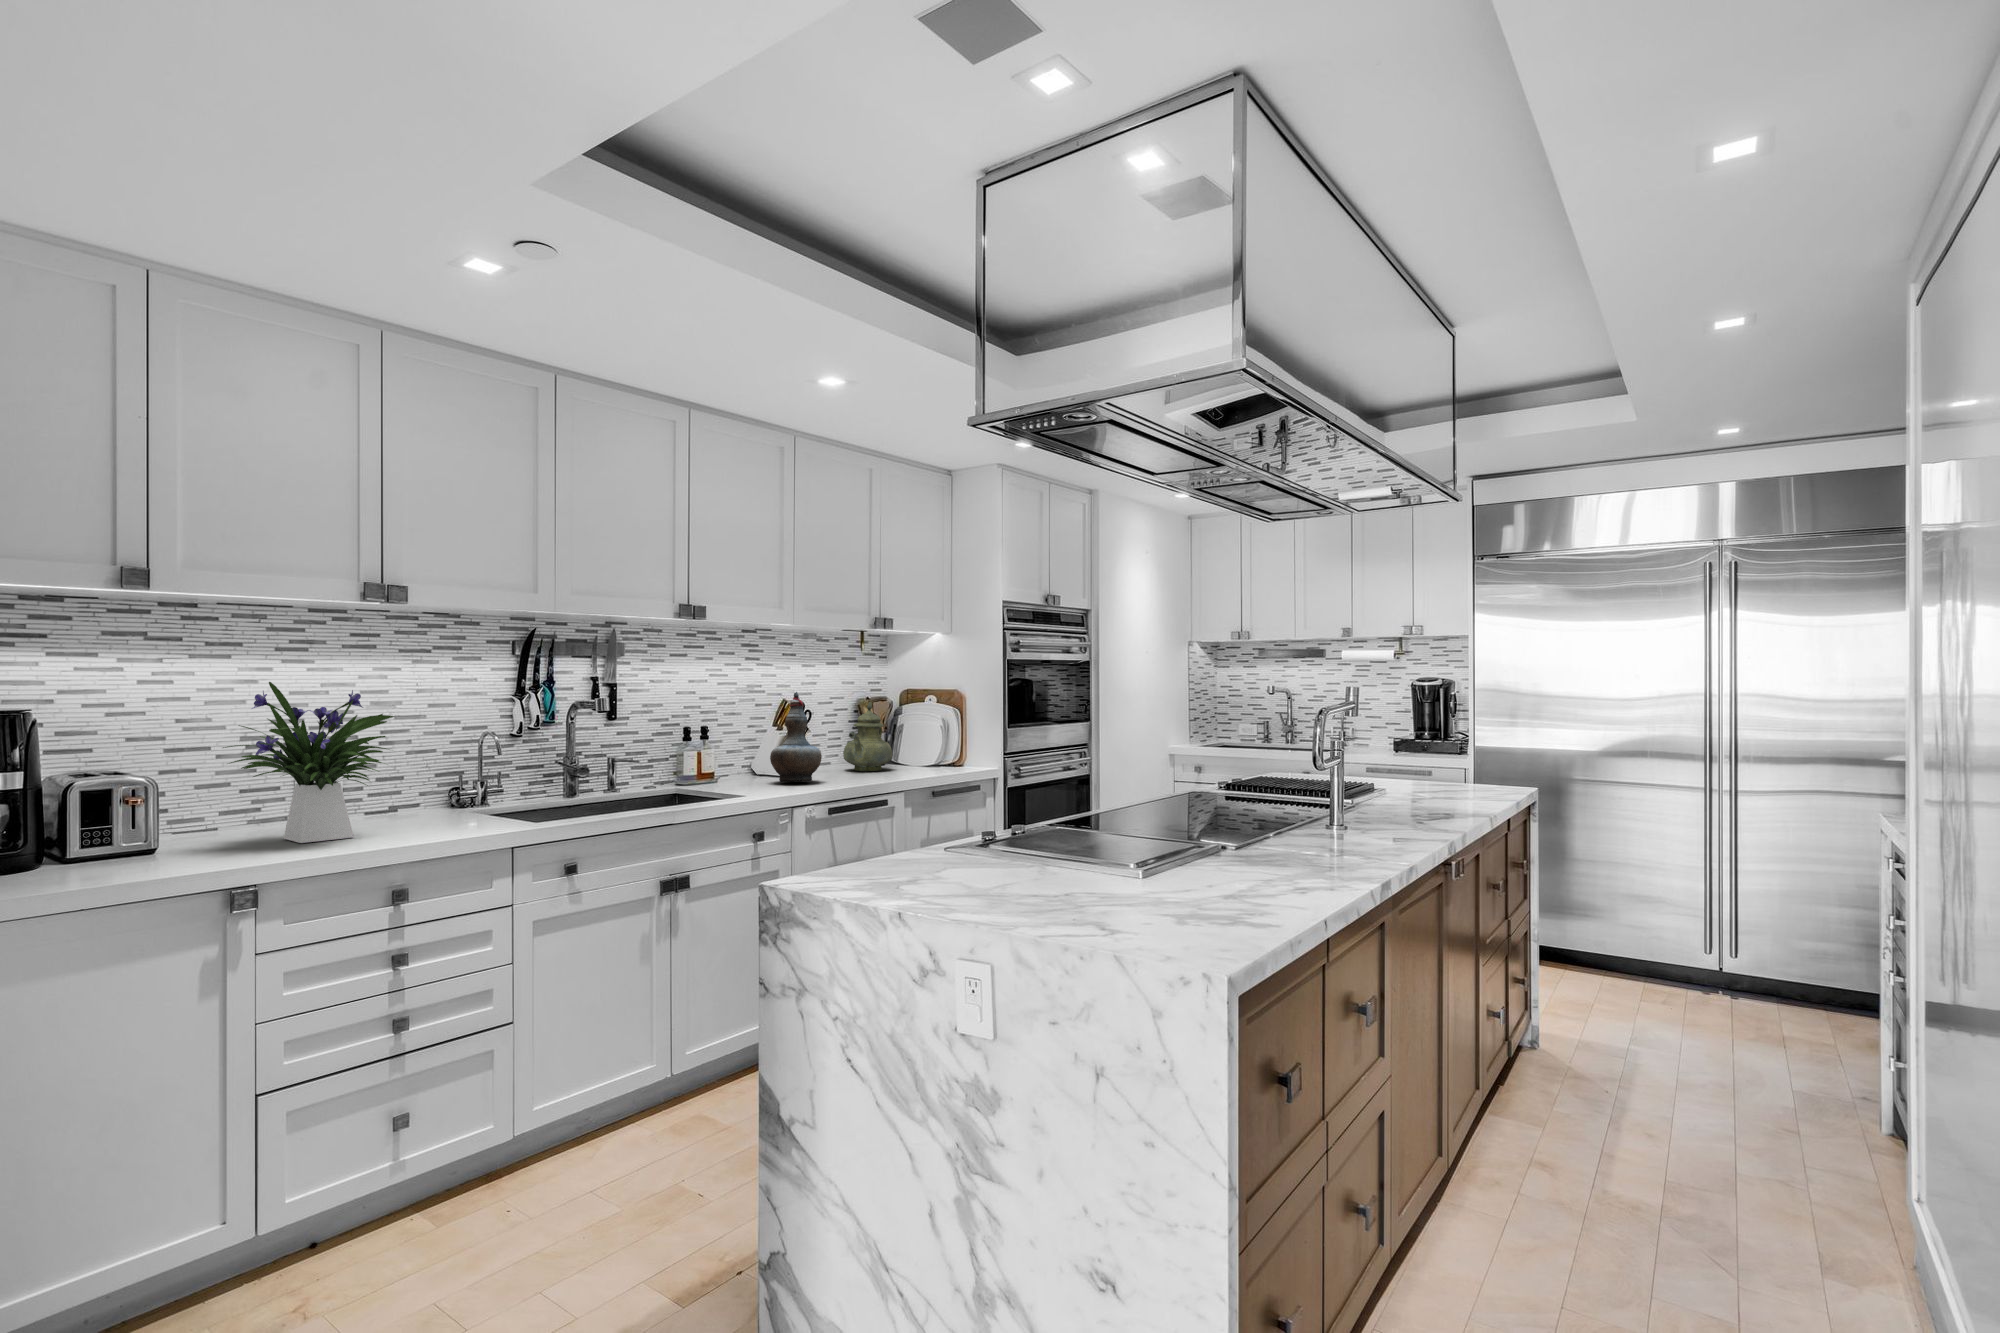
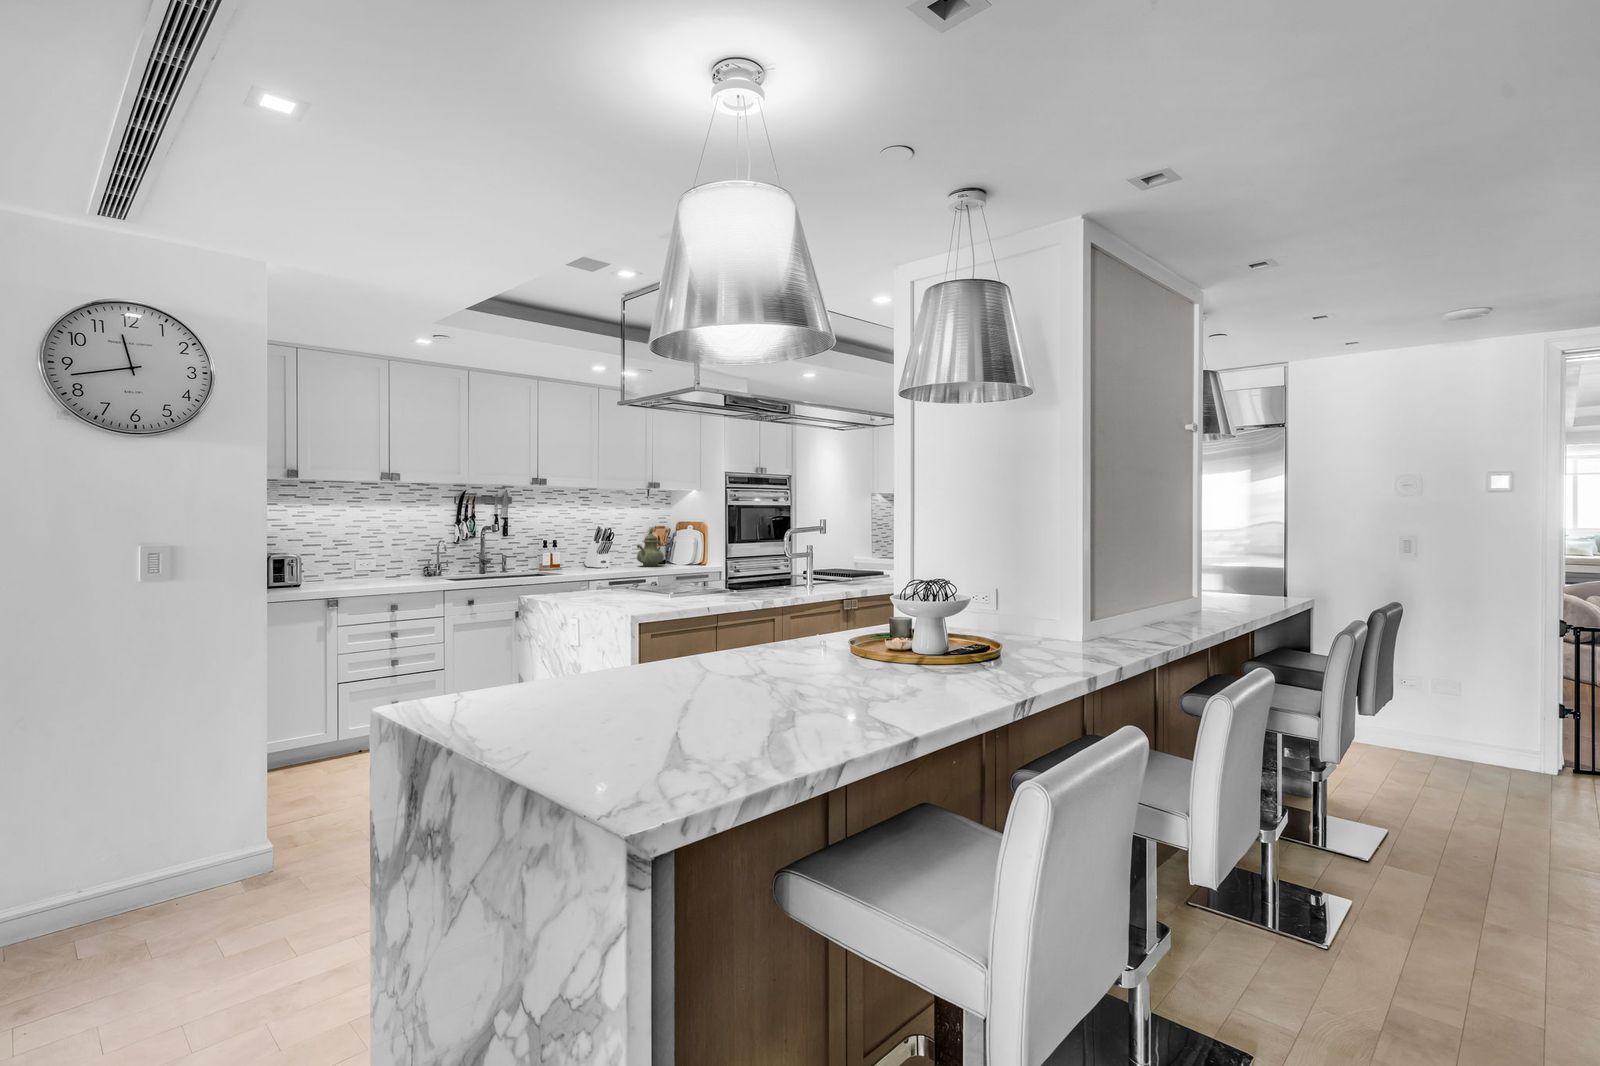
flower arrangement: present [223,682,394,843] -> none [325,516,396,585]
decorative vase: present [770,692,822,782] -> none [588,522,615,570]

